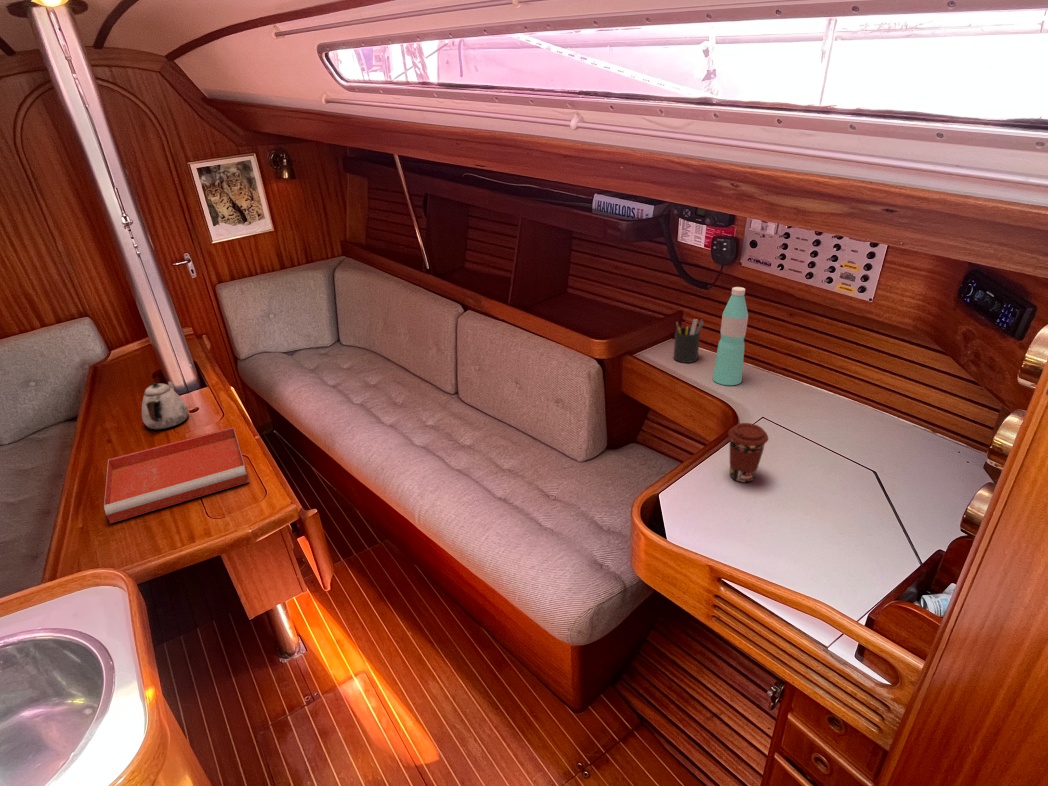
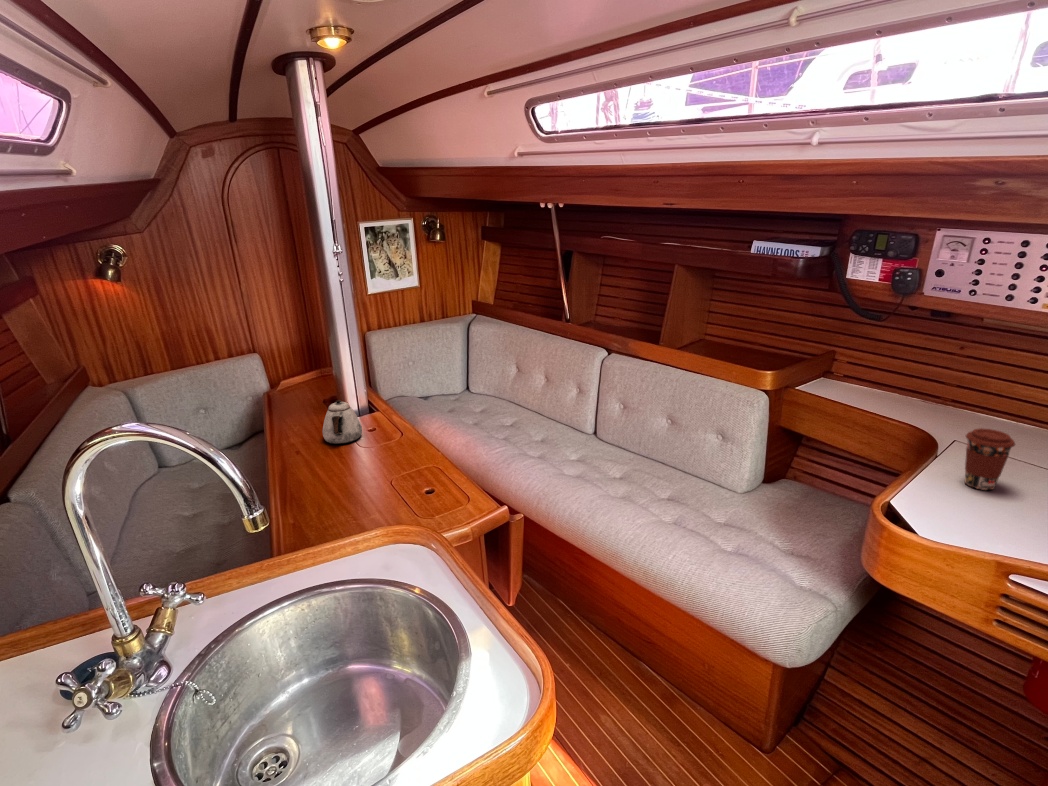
water bottle: present [713,287,748,385] -> none [893,314,937,413]
pen holder: present [673,319,704,363] -> none [841,350,876,395]
tray: present [104,427,249,523] -> none [303,442,437,516]

